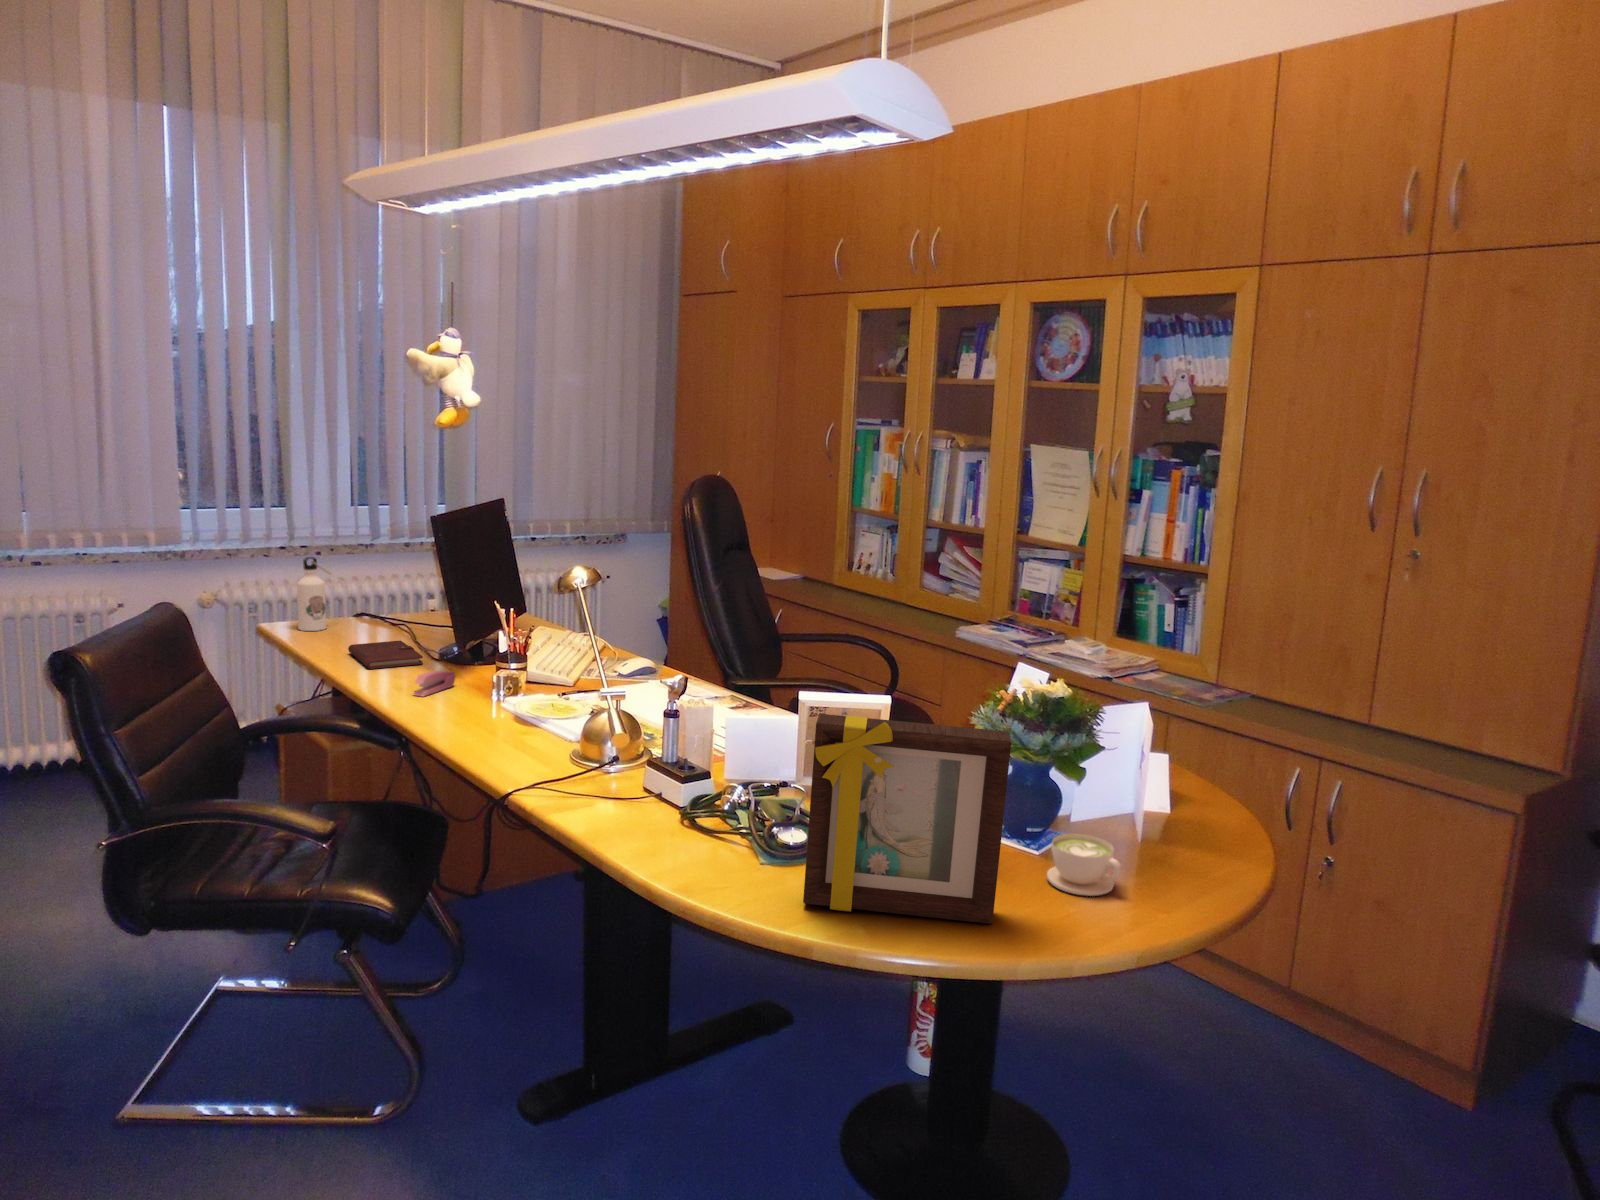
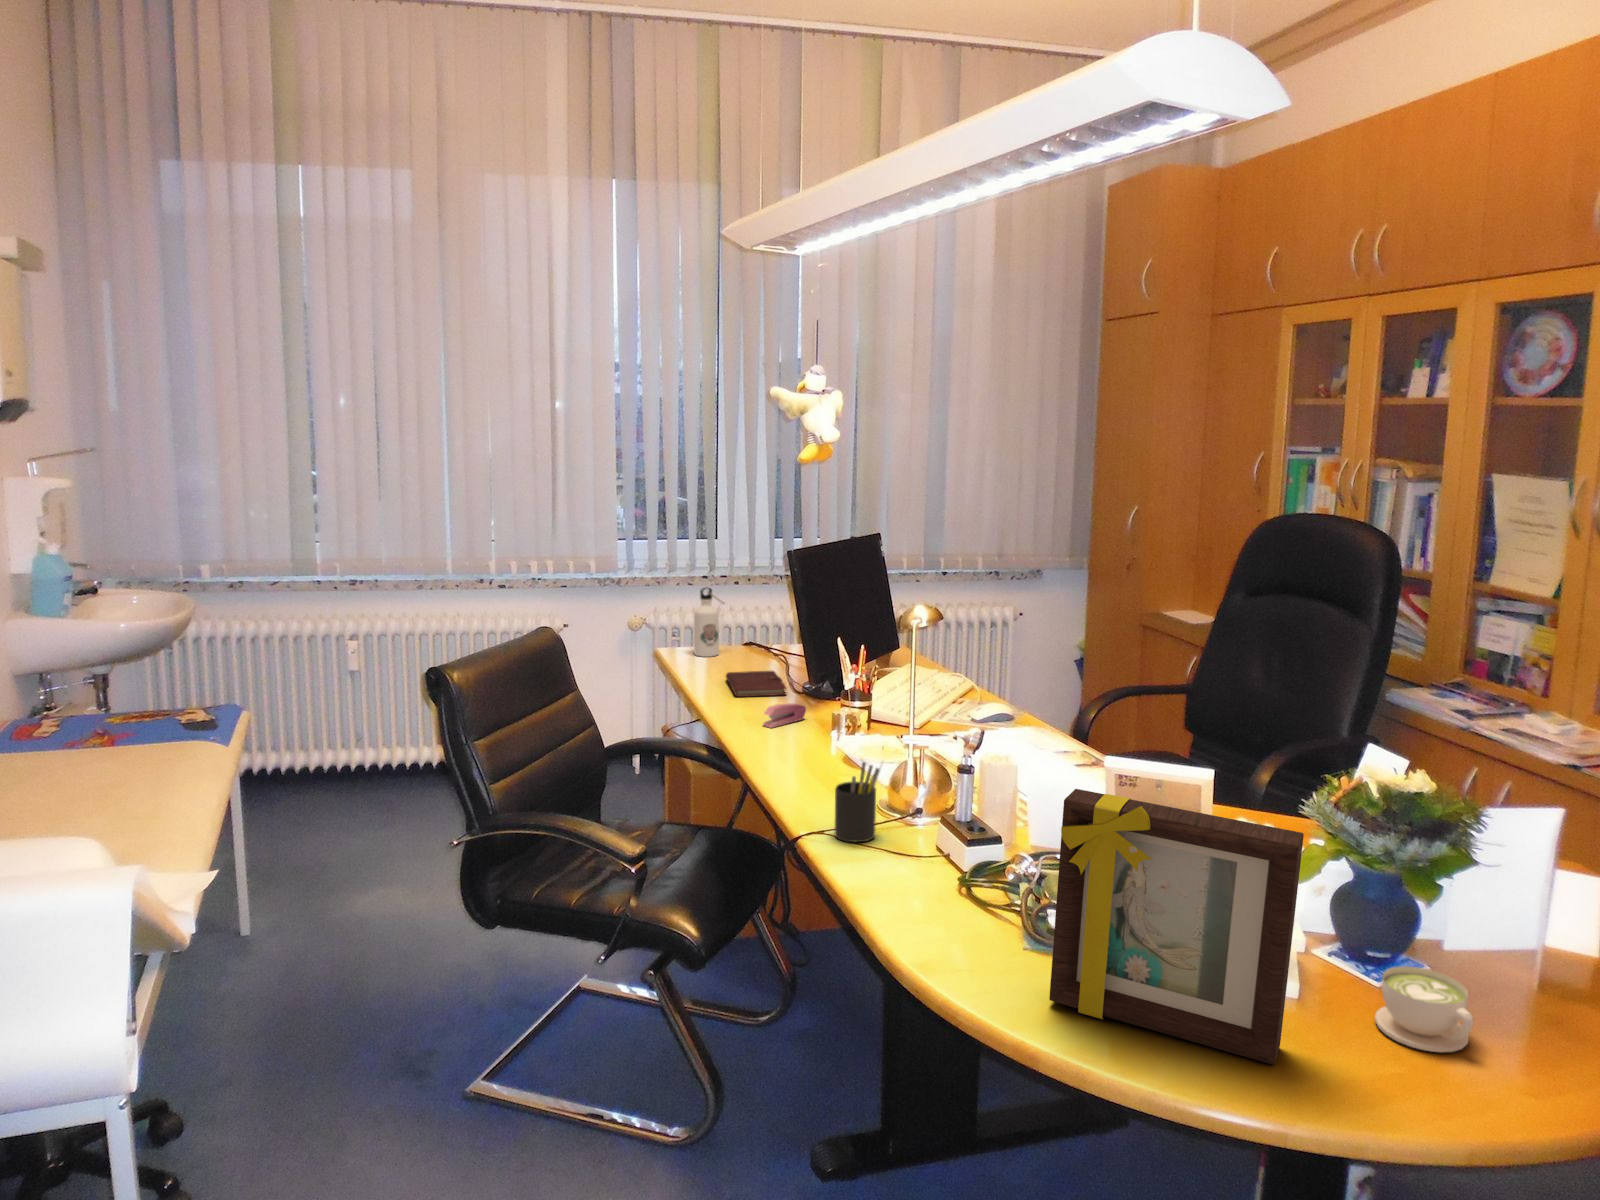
pen holder: none [540,711,588,795] -> present [835,762,882,842]

